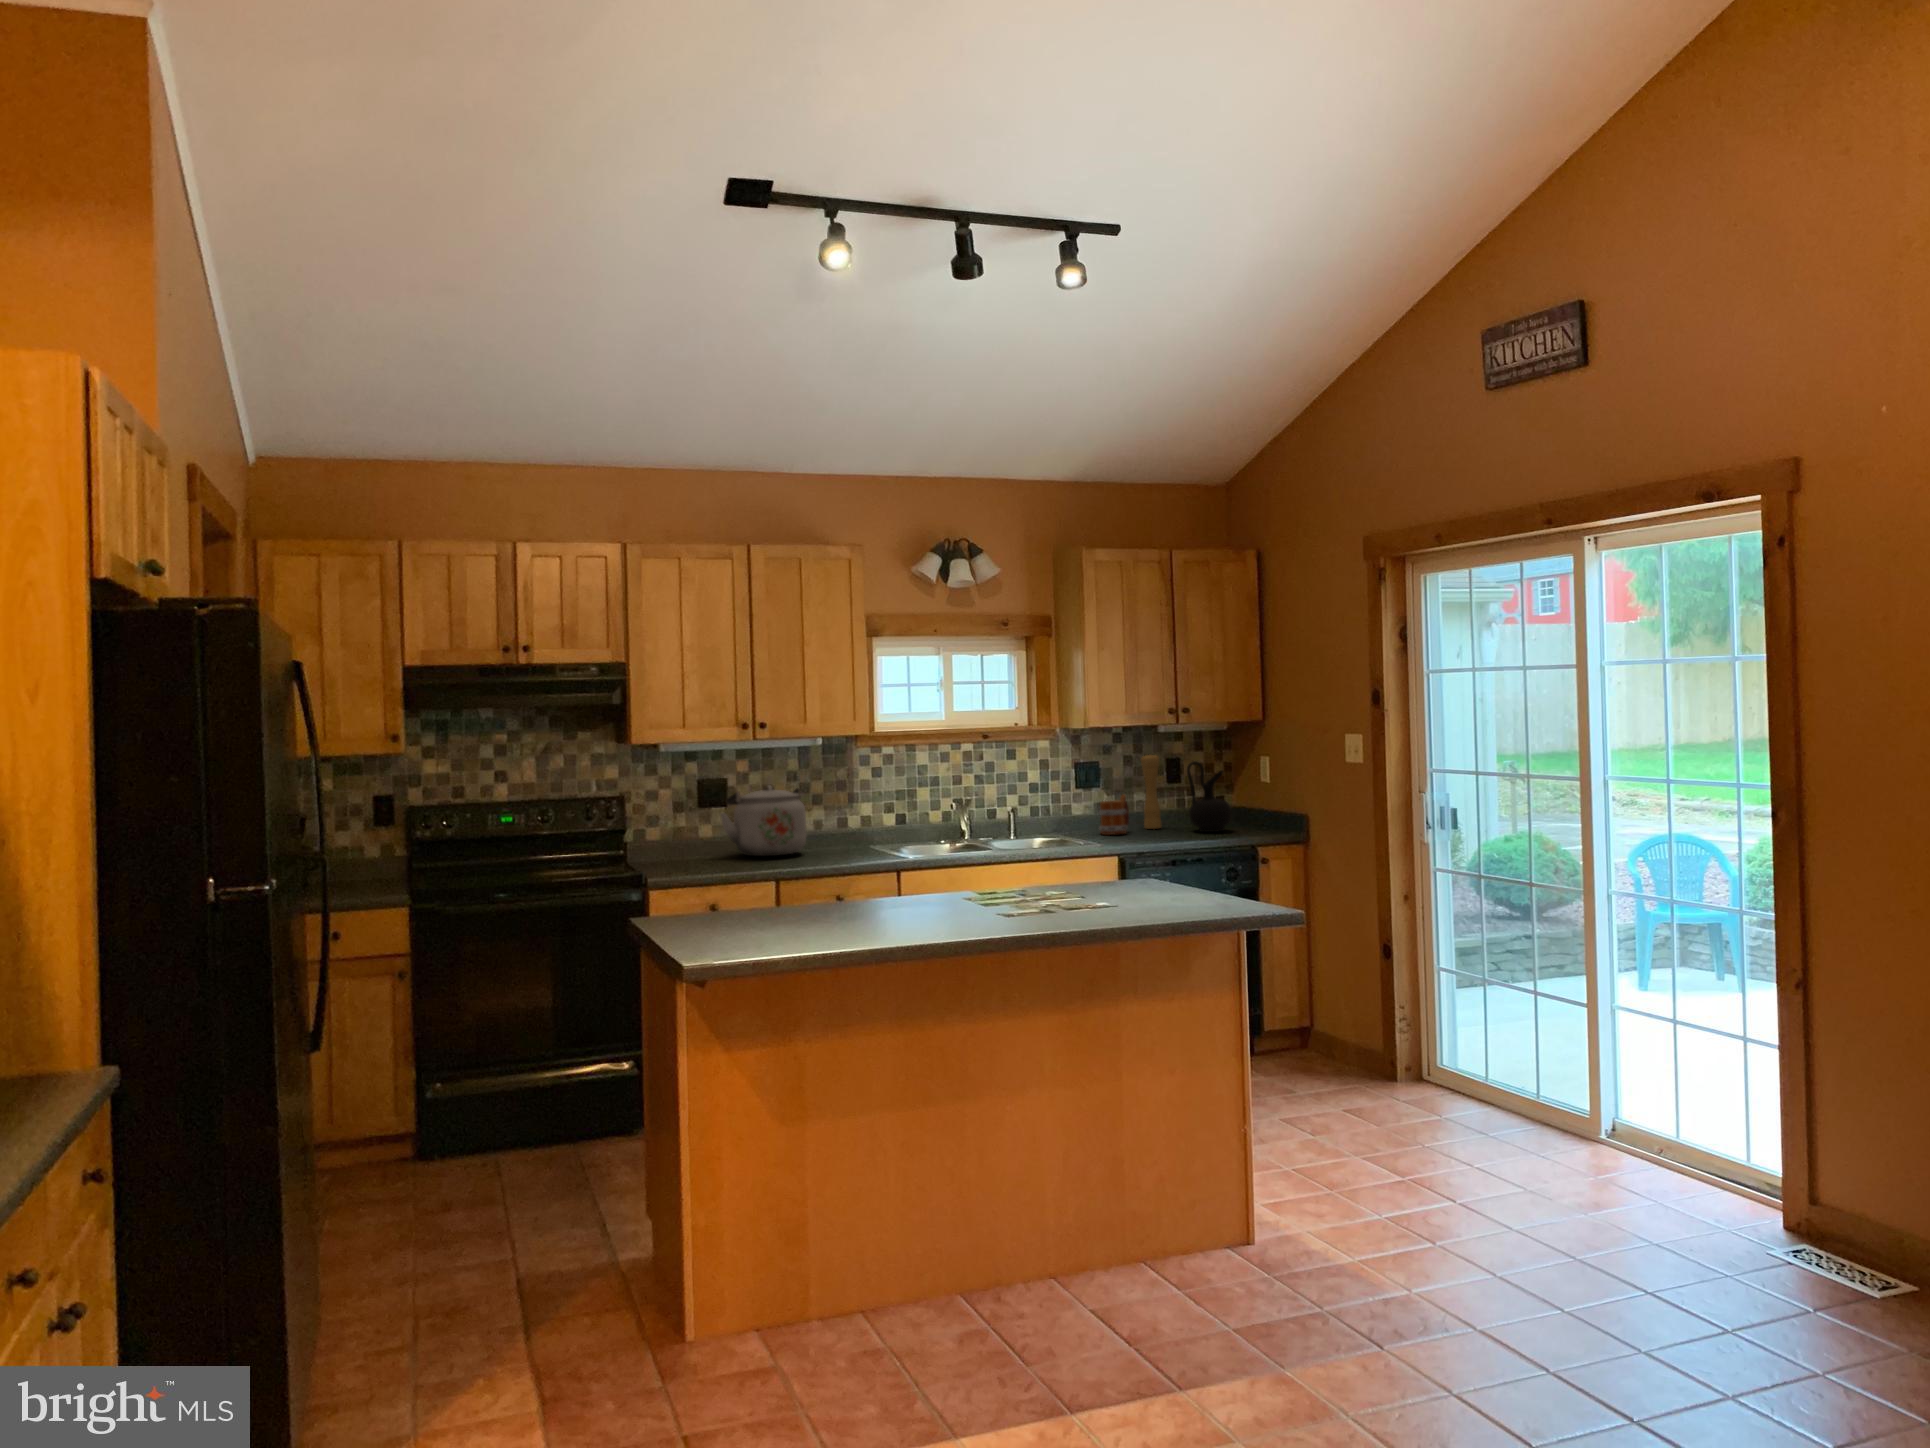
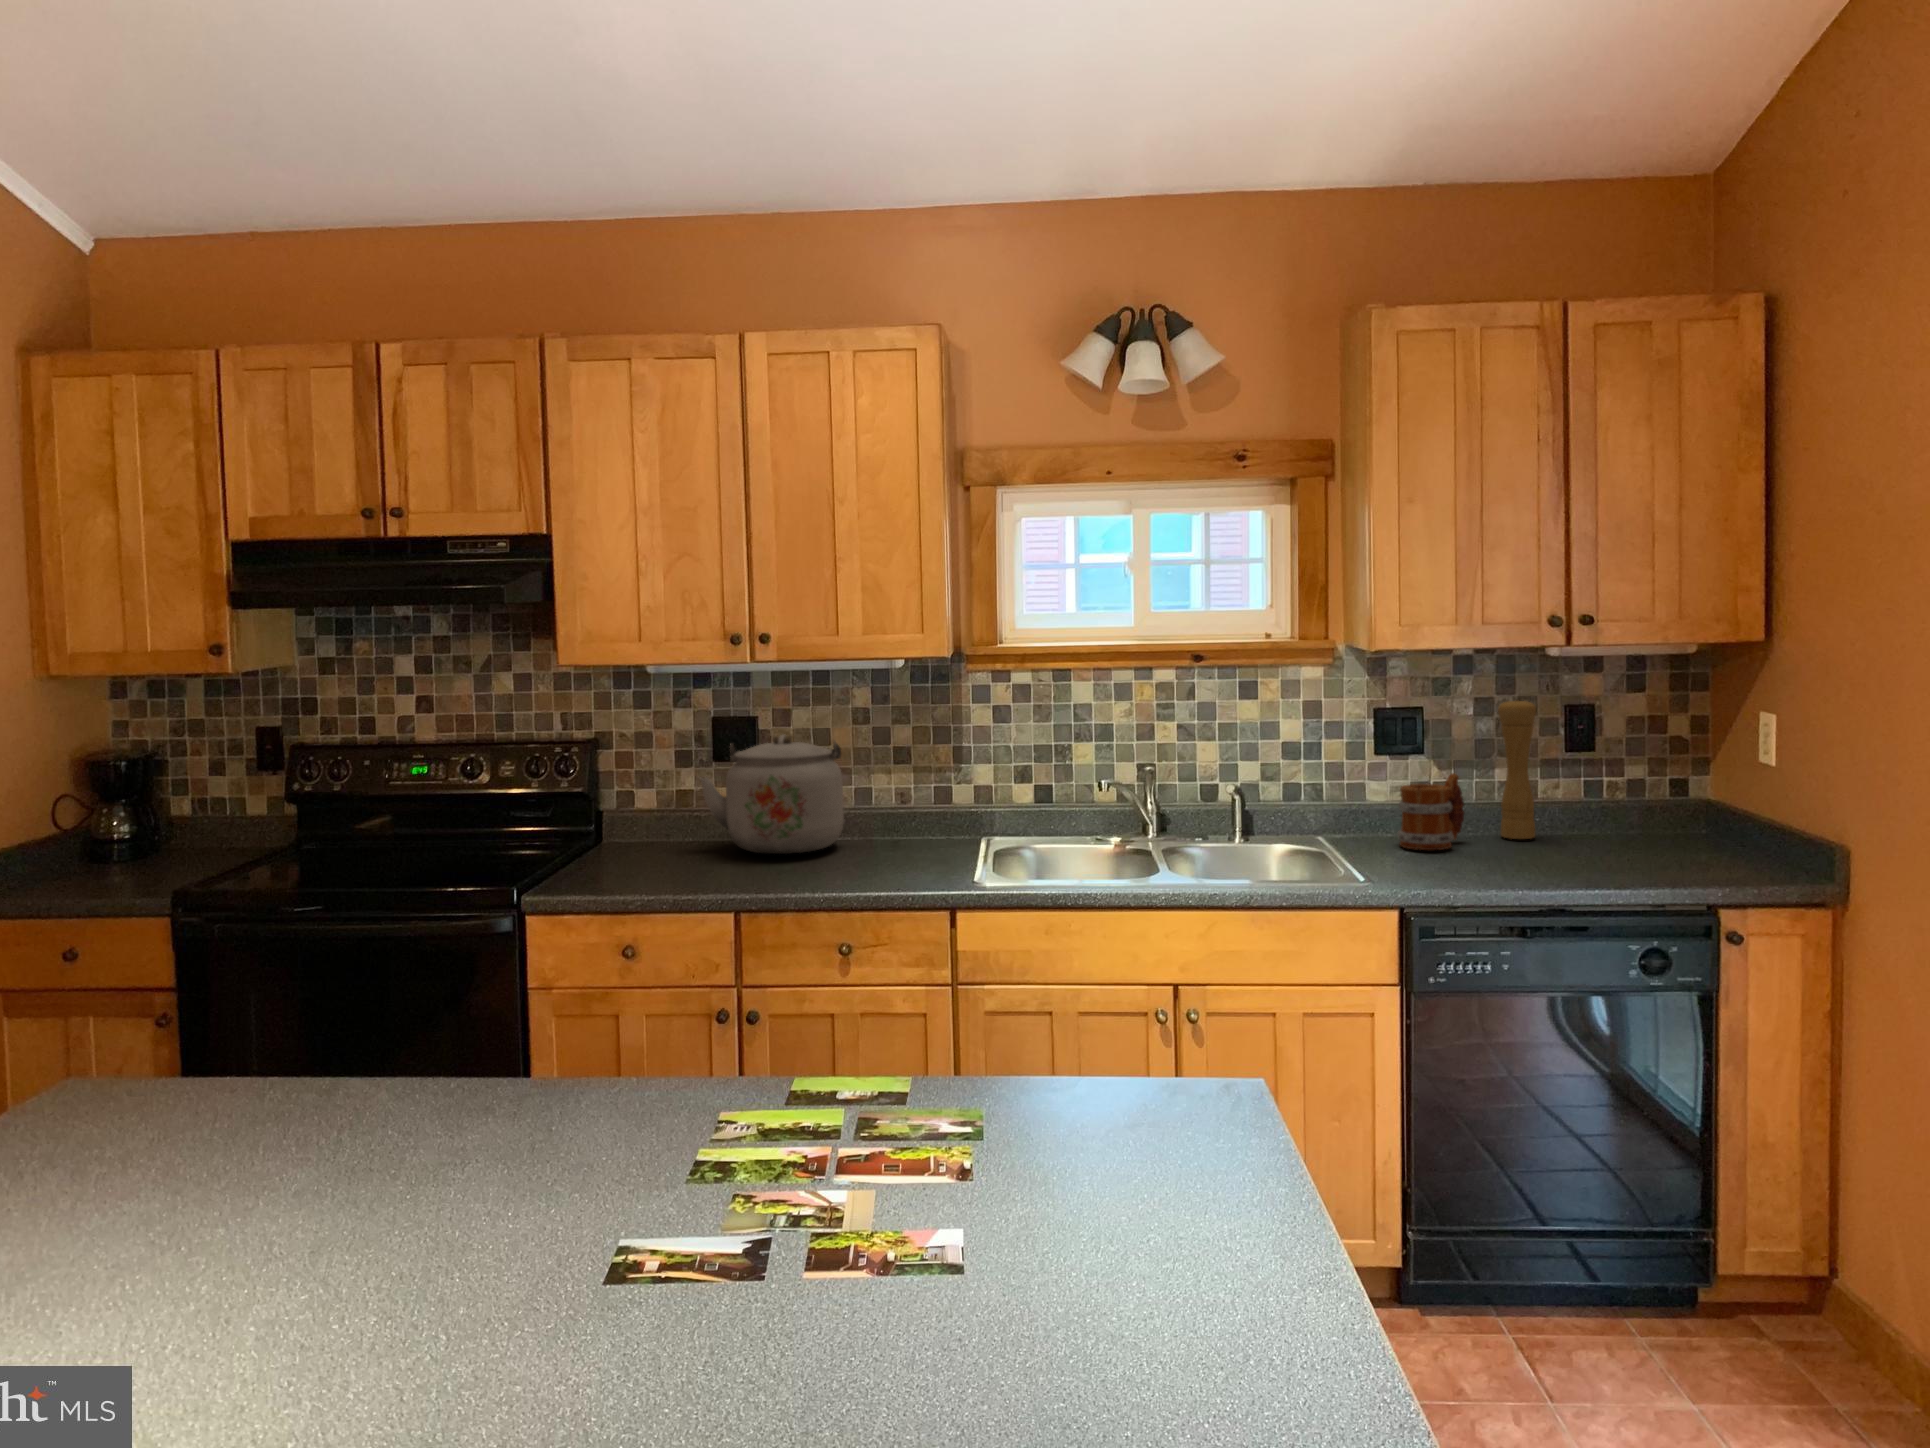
ceramic jug: present [1187,761,1232,832] -> none [1586,719,1680,860]

